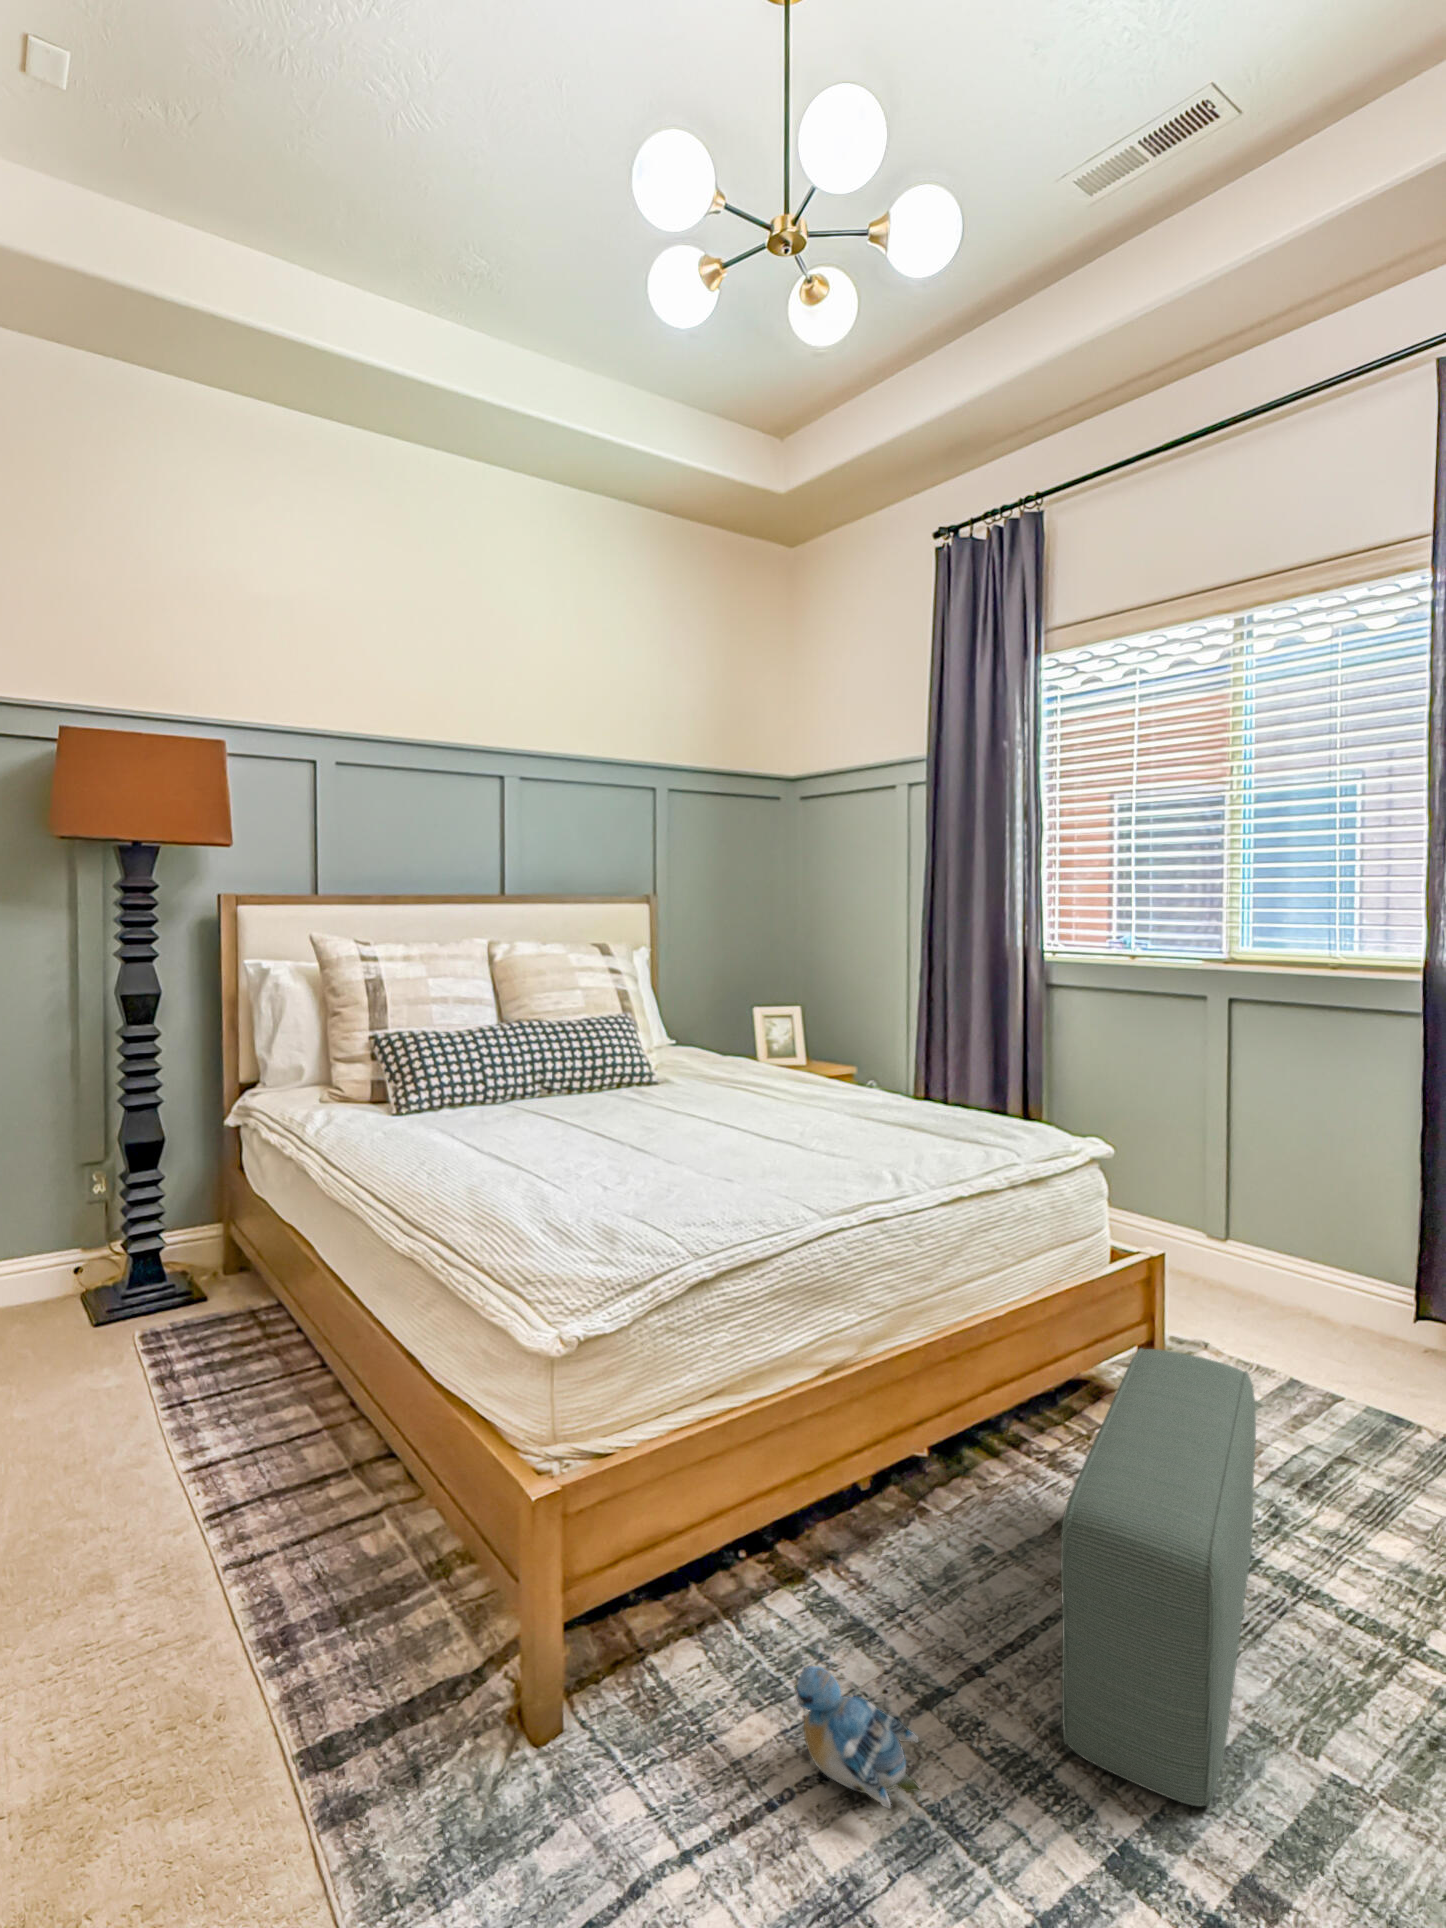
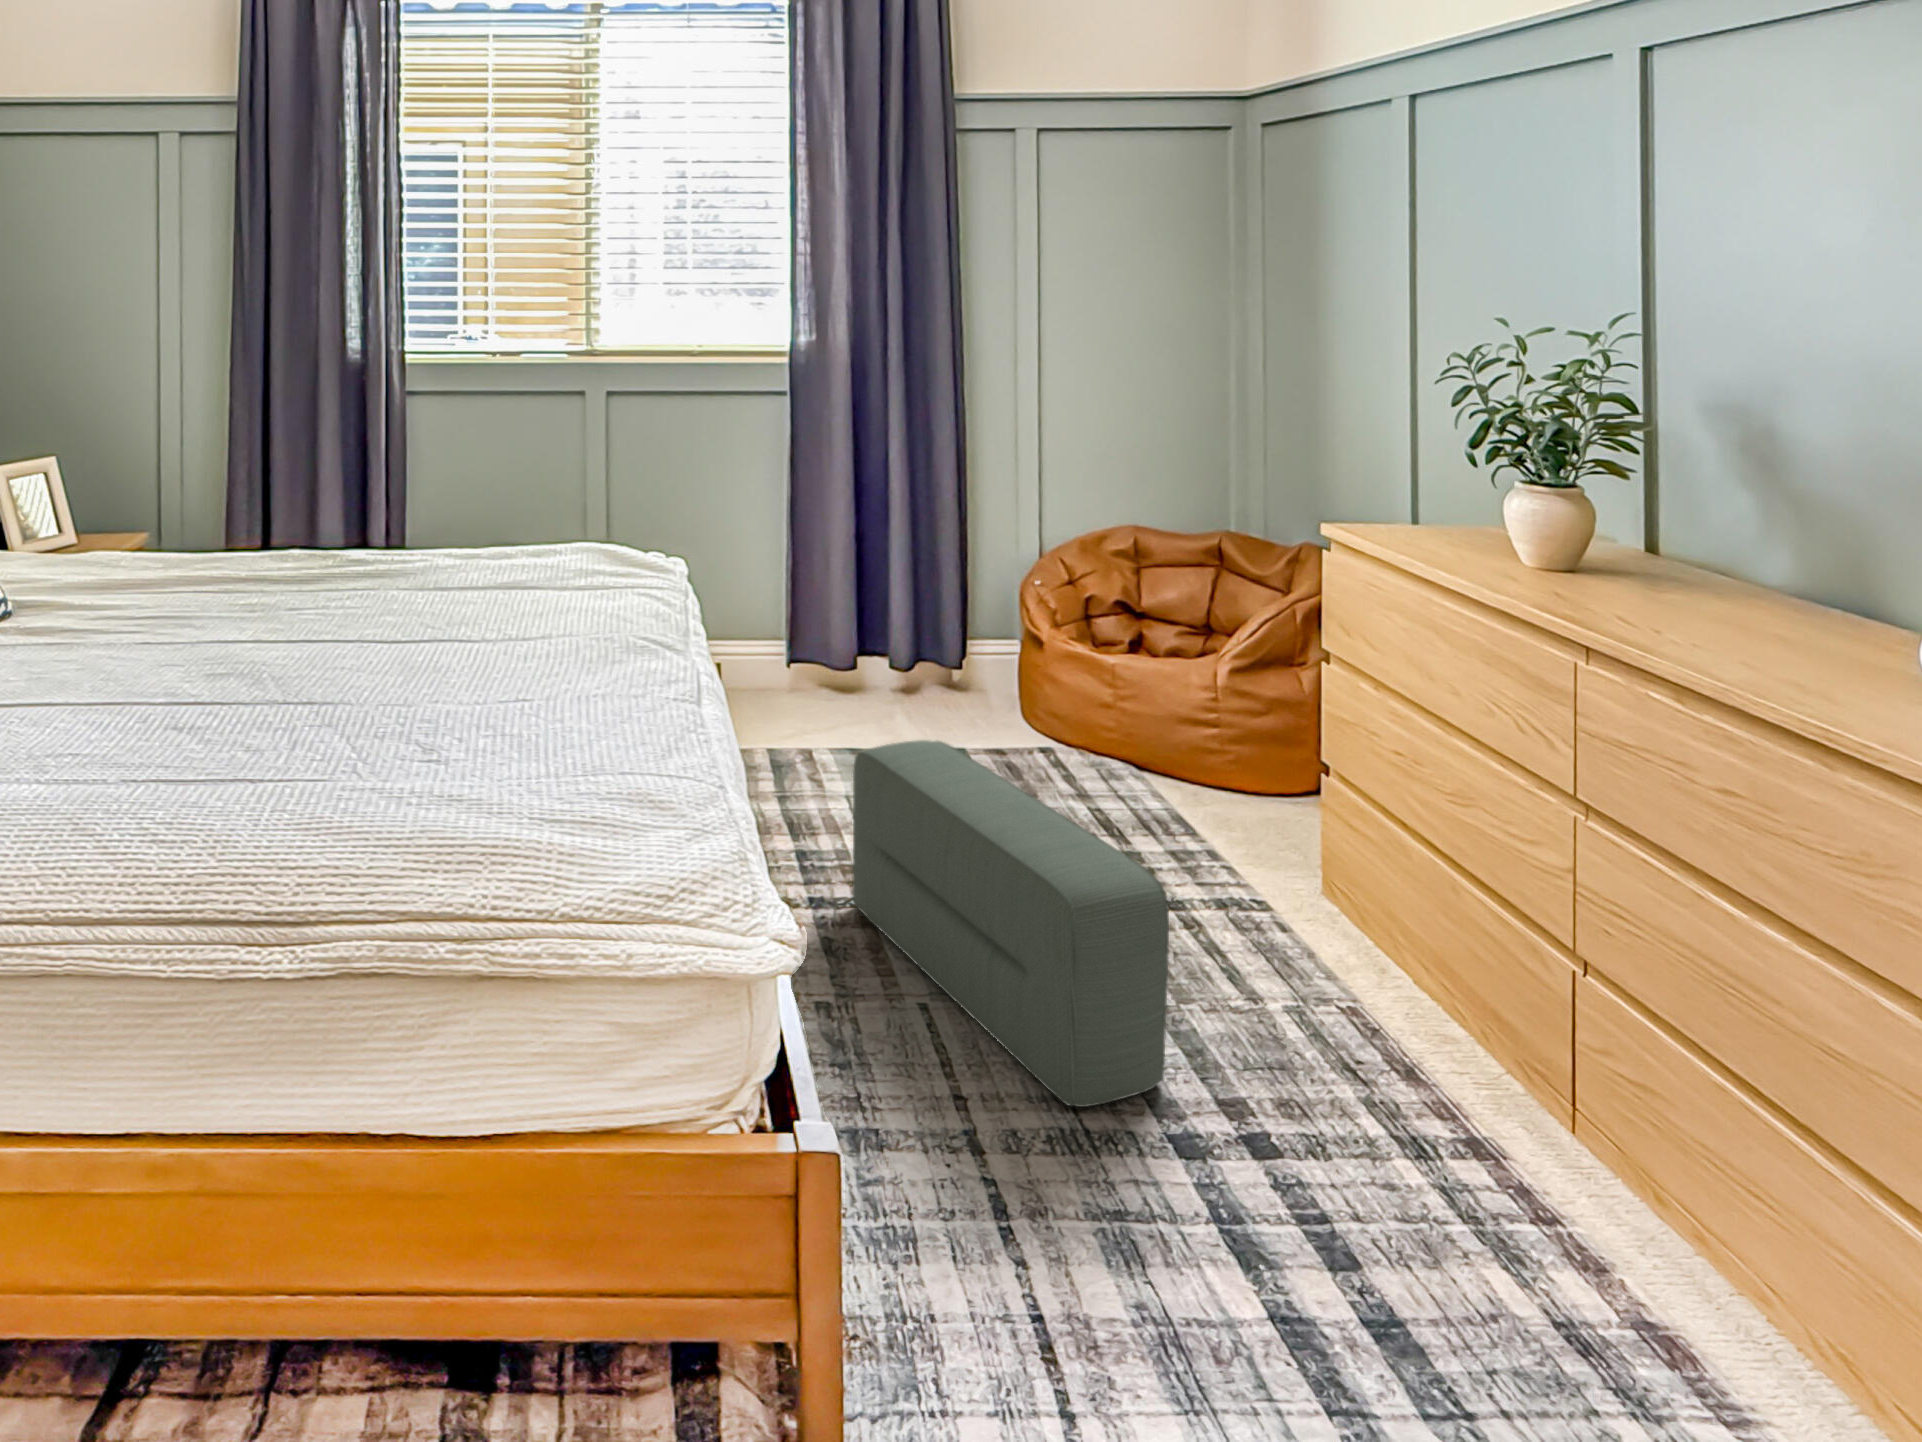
plush toy: present [794,1666,921,1809] -> none [982,1162,1106,1259]

